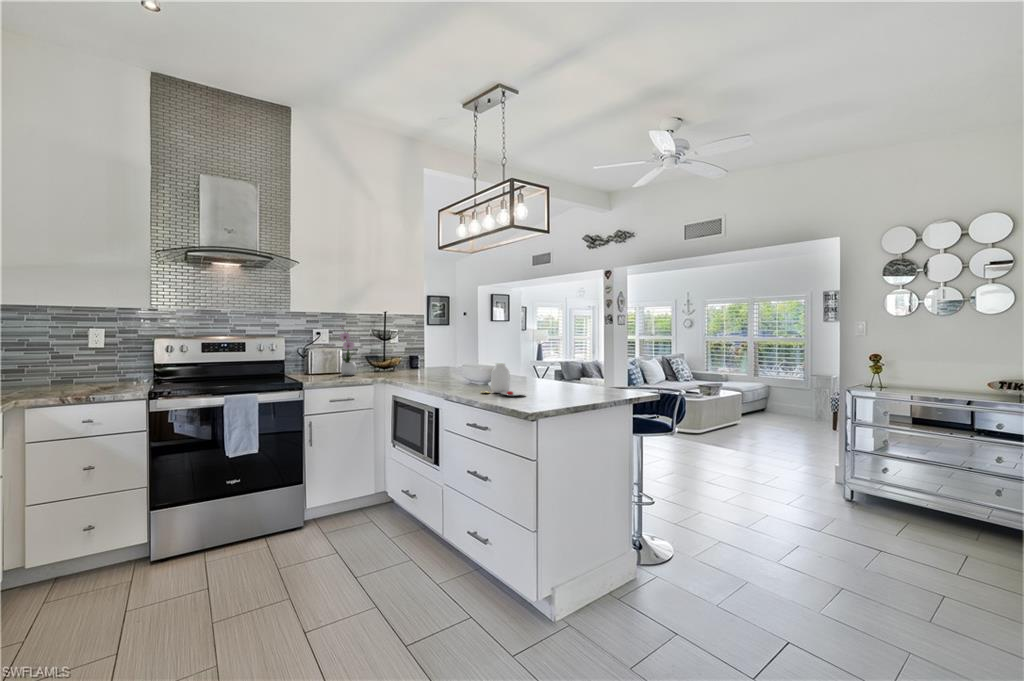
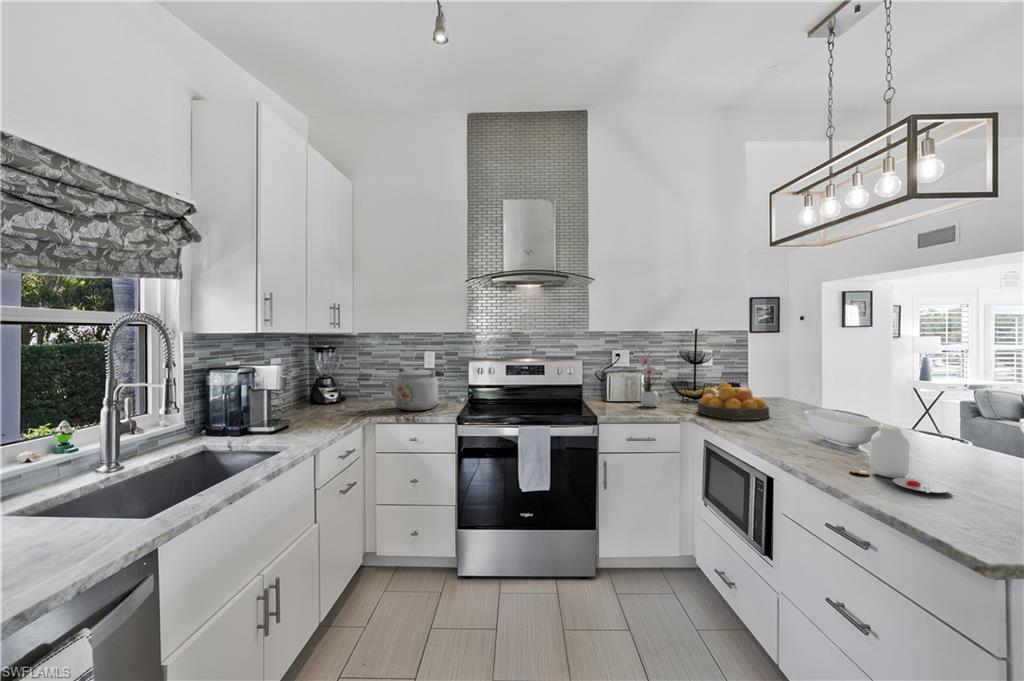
kettle: none [37,342,122,392] -> present [389,366,444,411]
fruit bowl: none [388,352,439,378] -> present [698,383,769,420]

